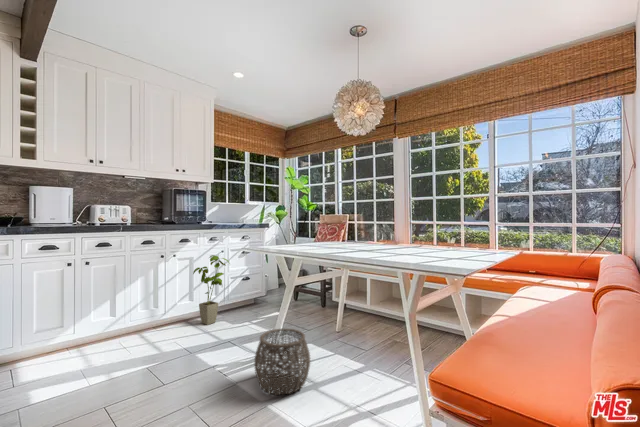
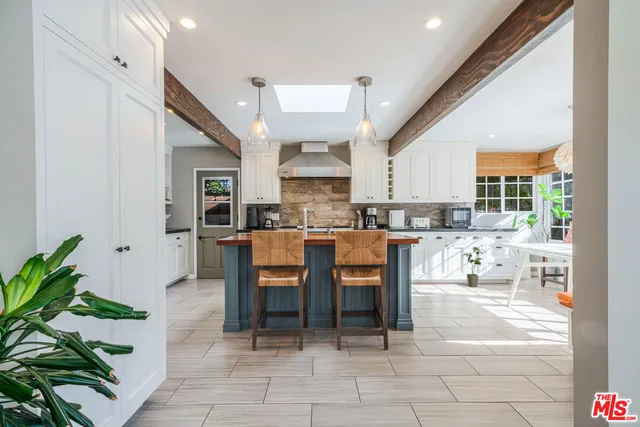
woven basket: present [254,329,310,395] -> none [492,286,526,316]

